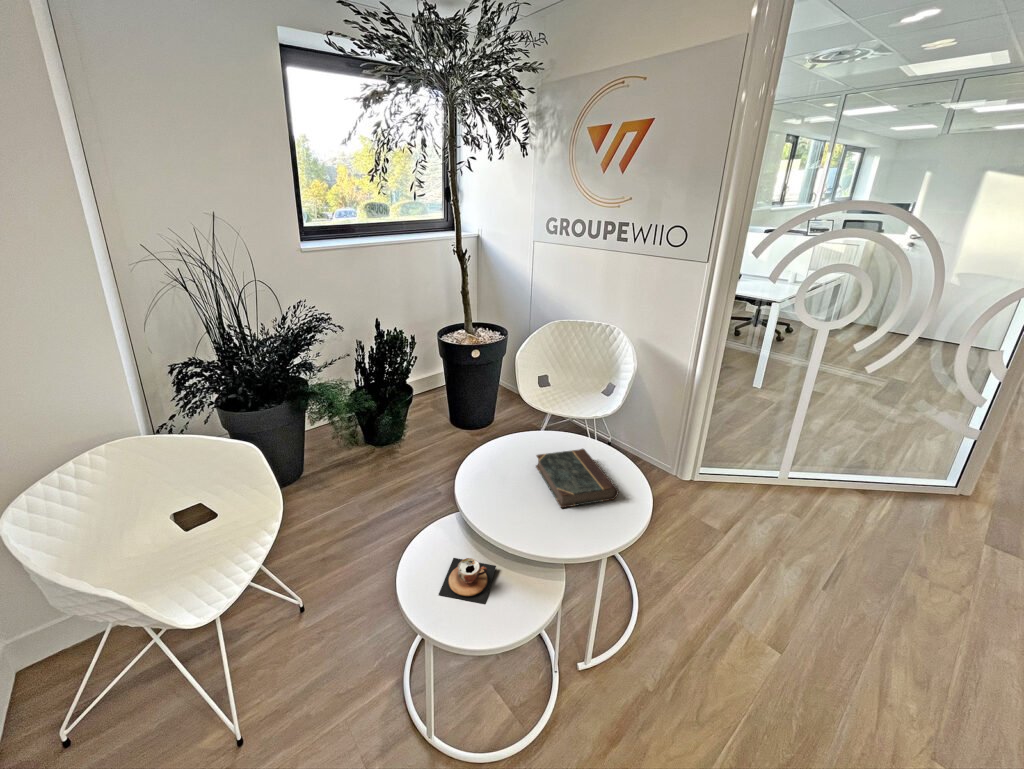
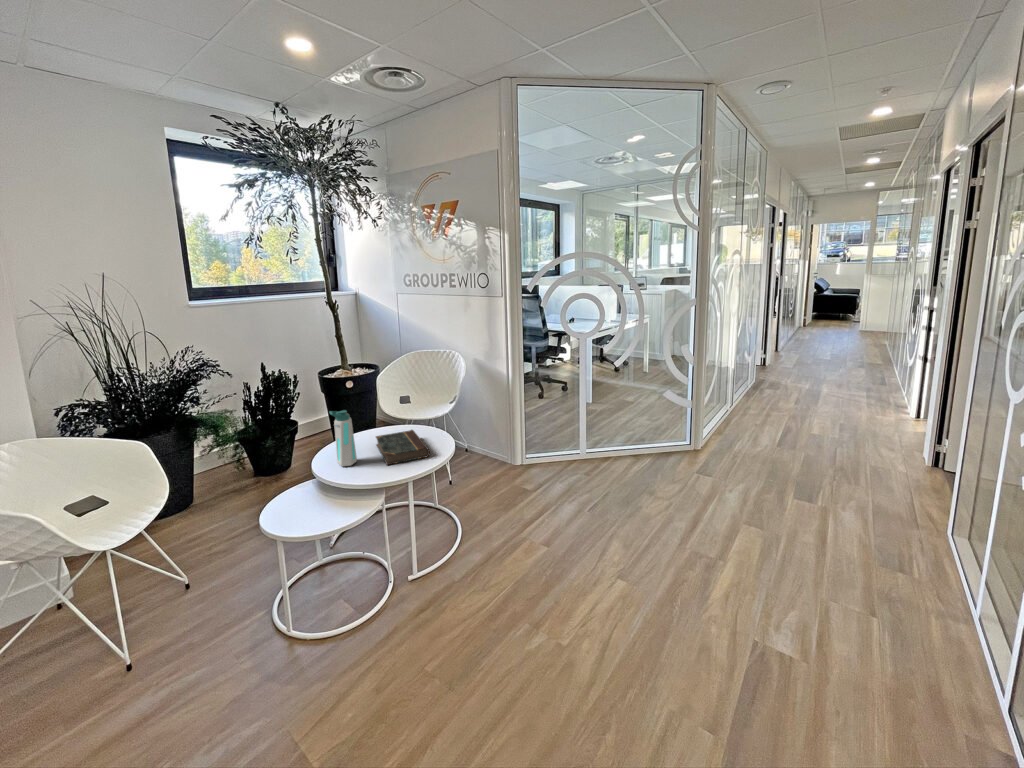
water bottle: none [490,427,518,502] -> present [329,410,357,466]
teacup: present [439,558,496,604] -> none [287,497,334,524]

